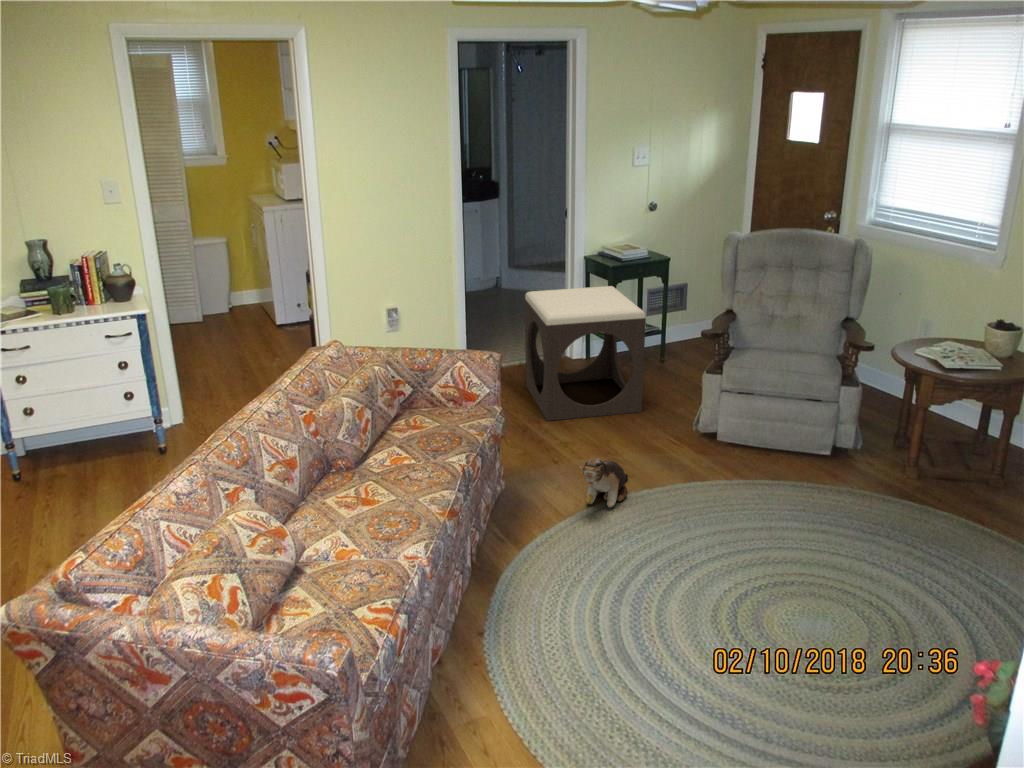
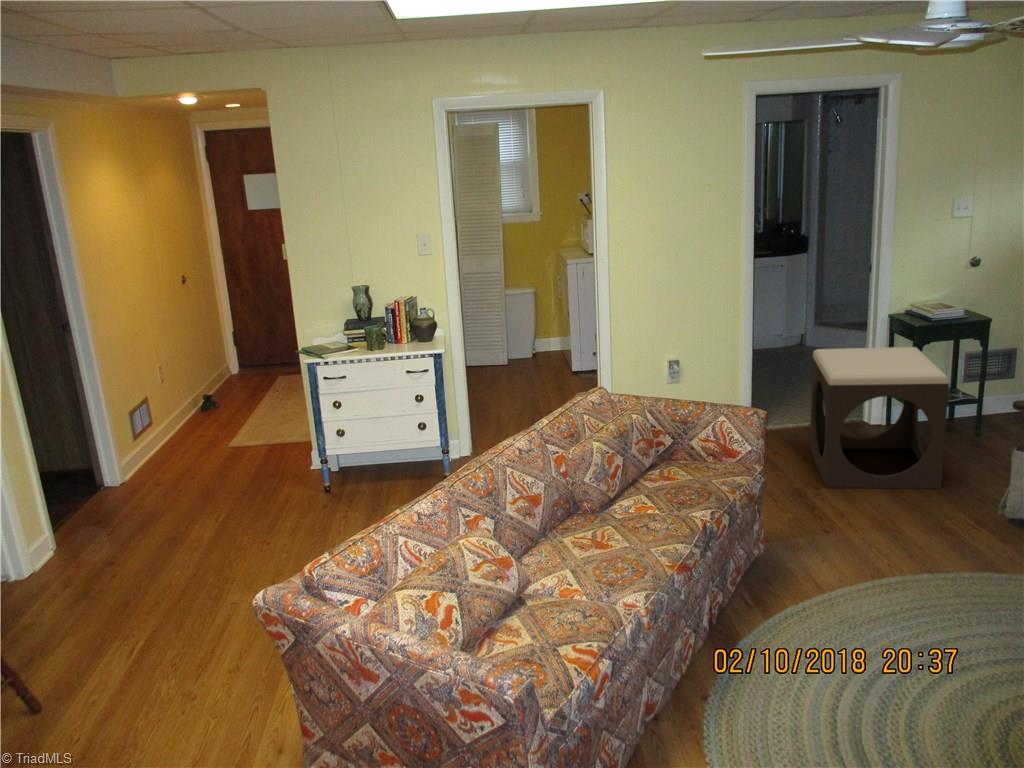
plush toy: present [578,458,628,507] -> none [842,531,909,589]

